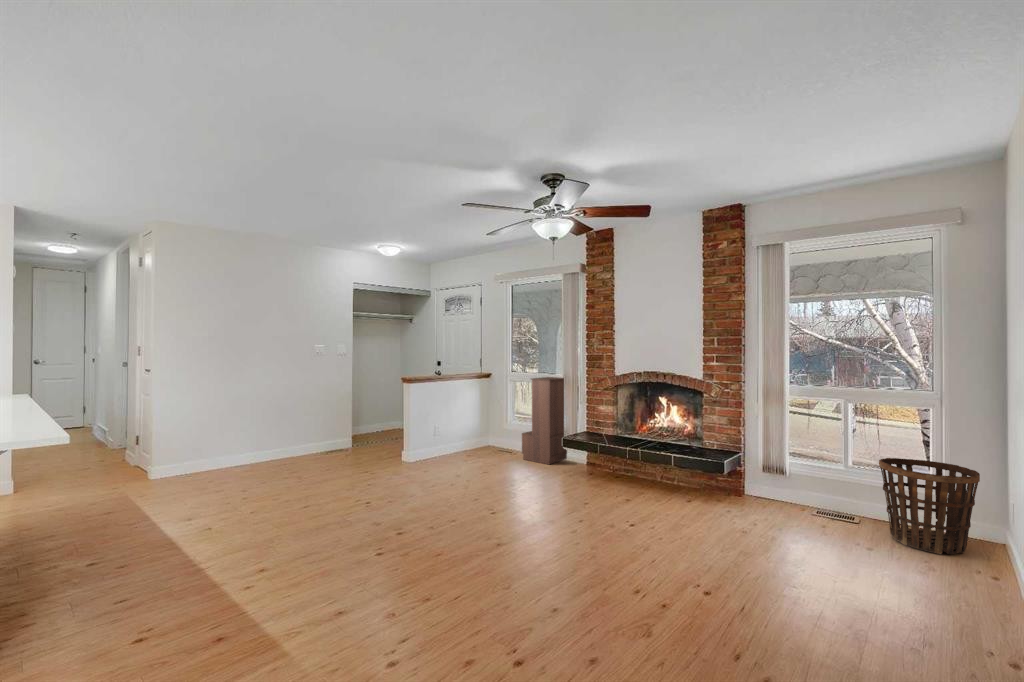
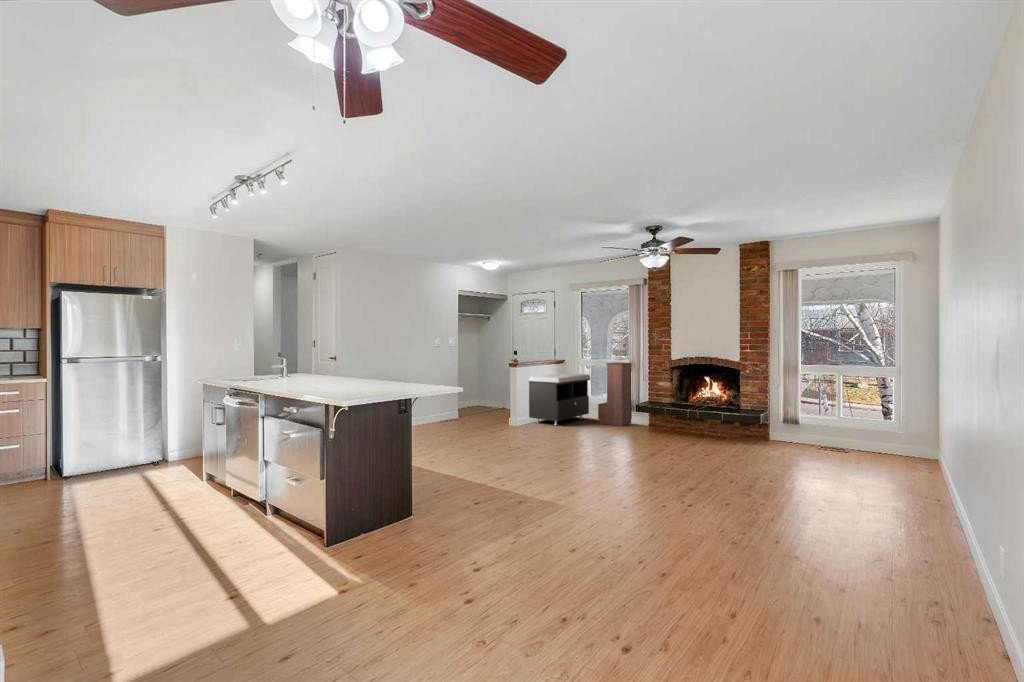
storage bench: none [431,390,519,462] -> present [529,373,590,425]
basket: present [879,458,980,554] -> none [859,409,919,463]

